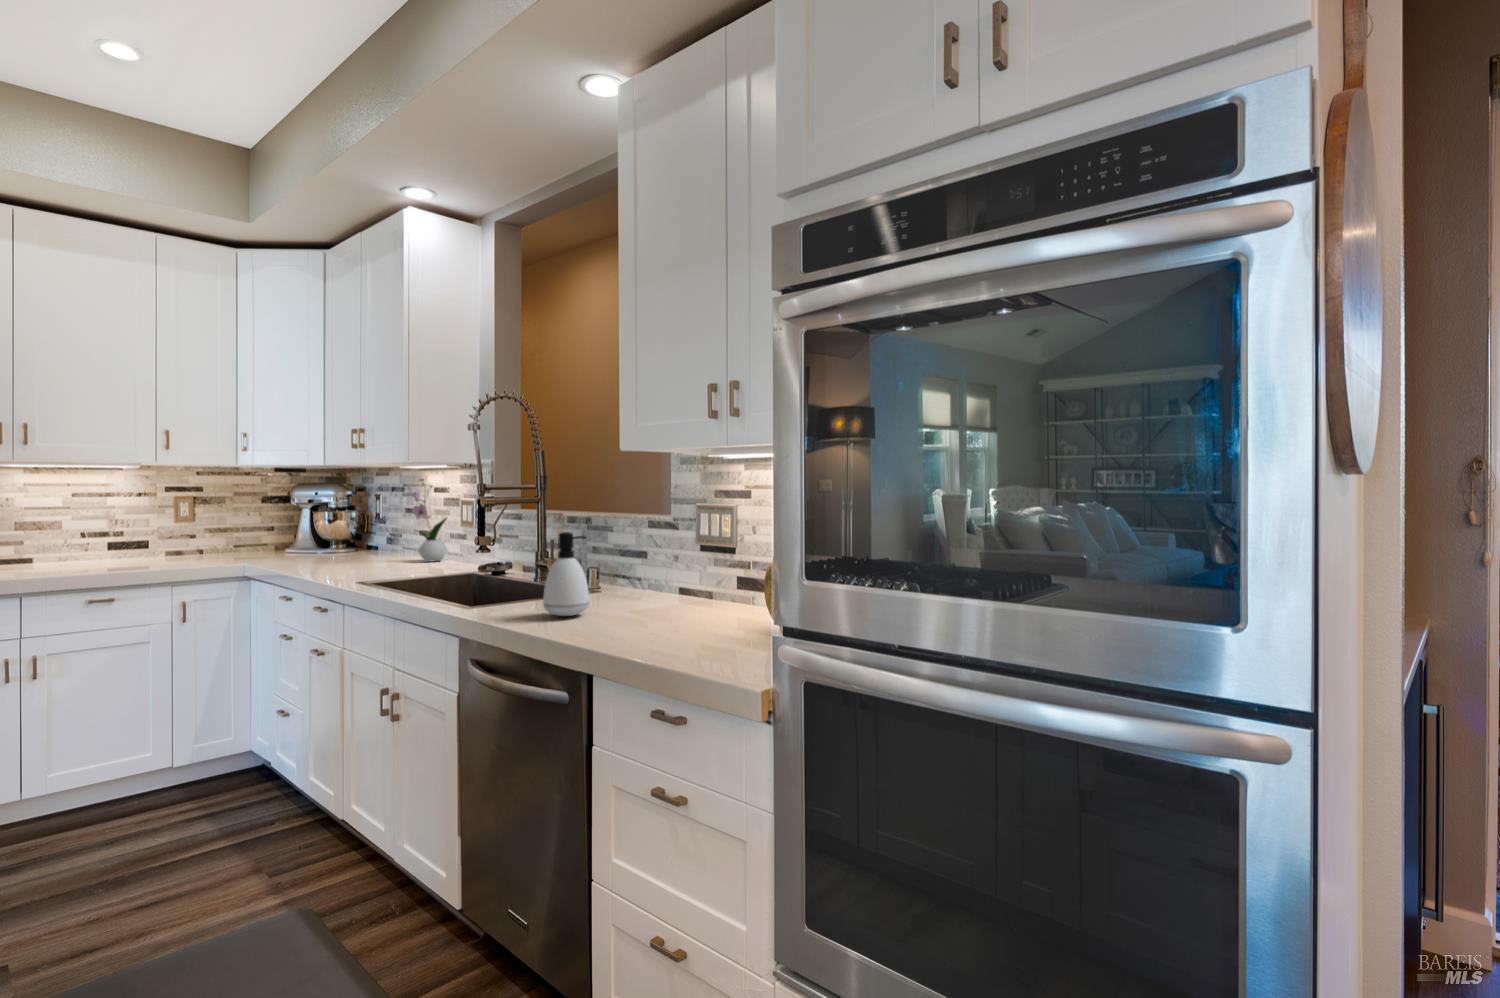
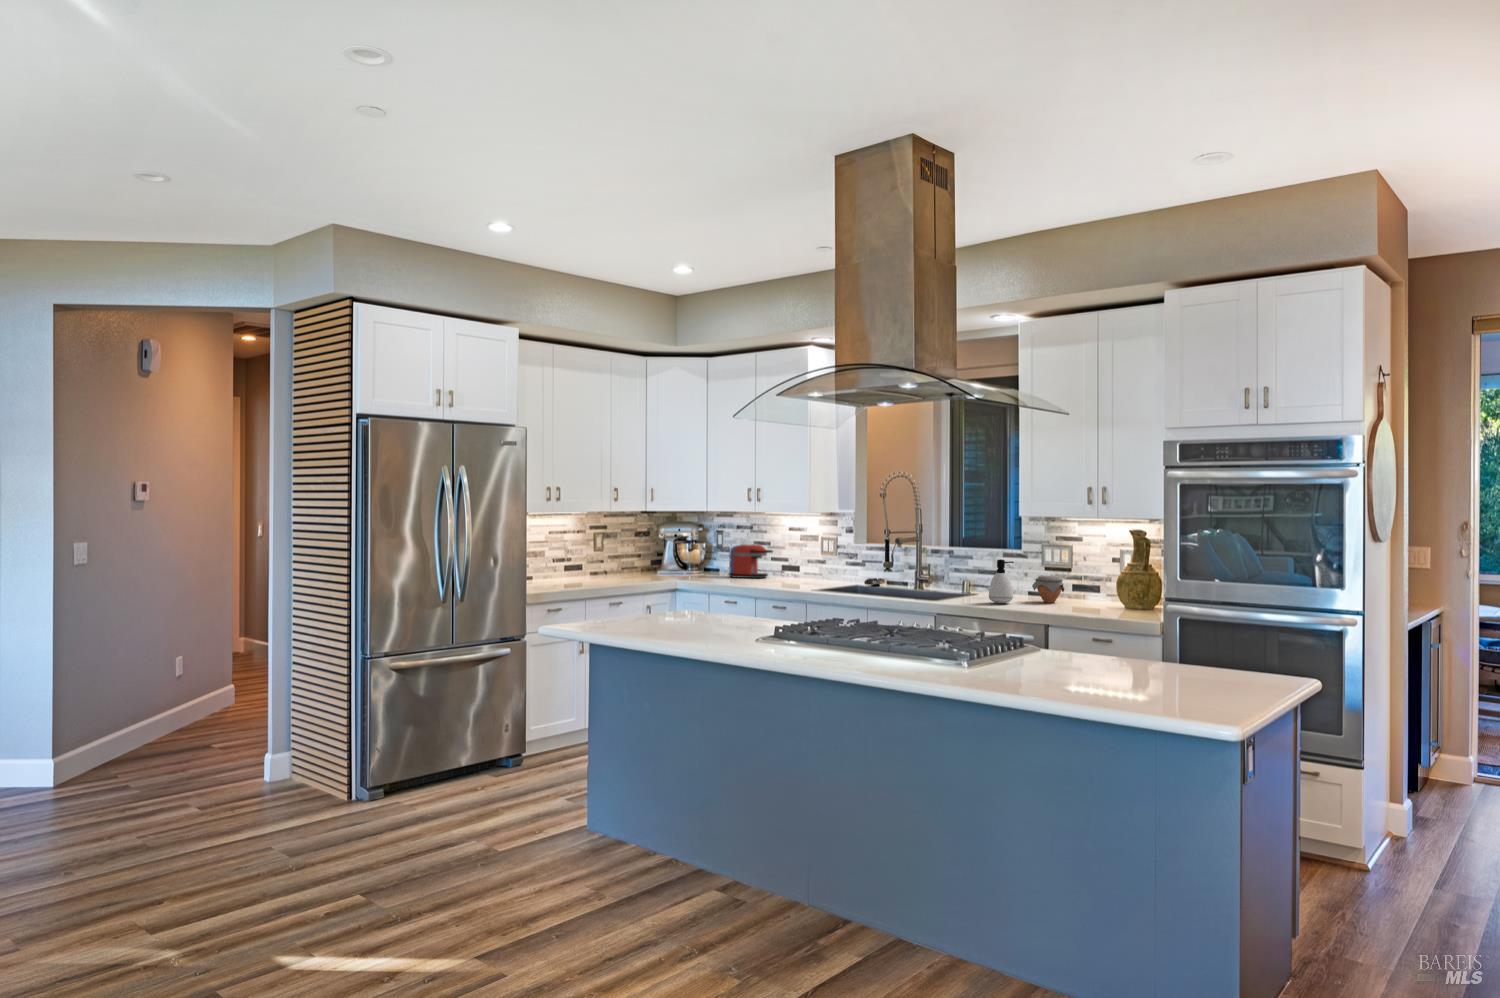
flower arrangement: present [412,479,448,562] -> none [796,522,822,579]
coffee maker: none [333,511,391,560] -> present [729,544,773,578]
jar: none [634,561,690,614] -> present [1032,575,1064,603]

